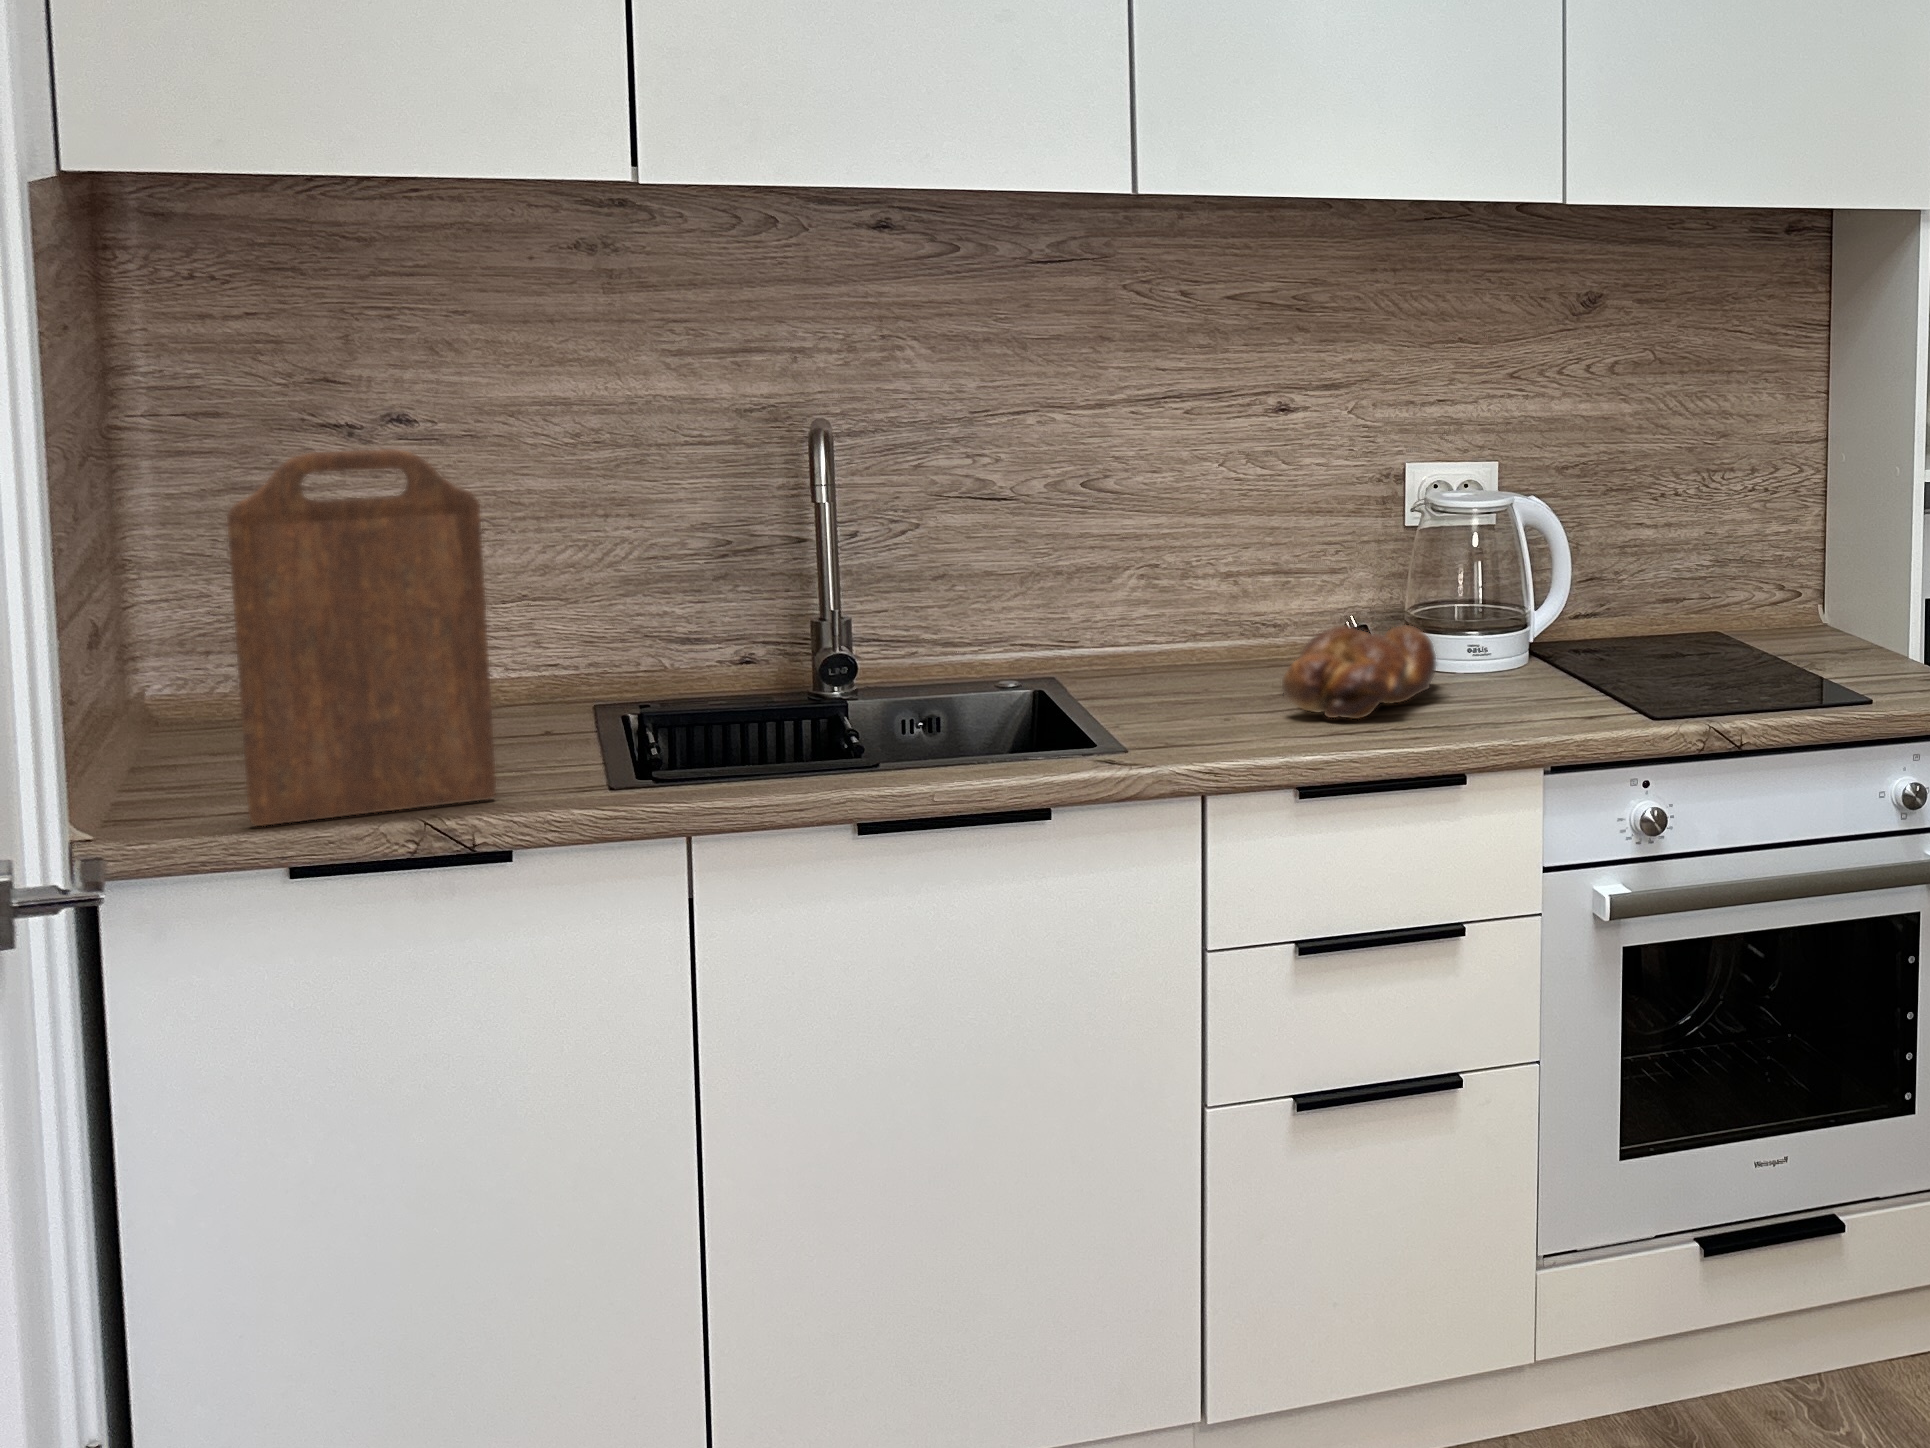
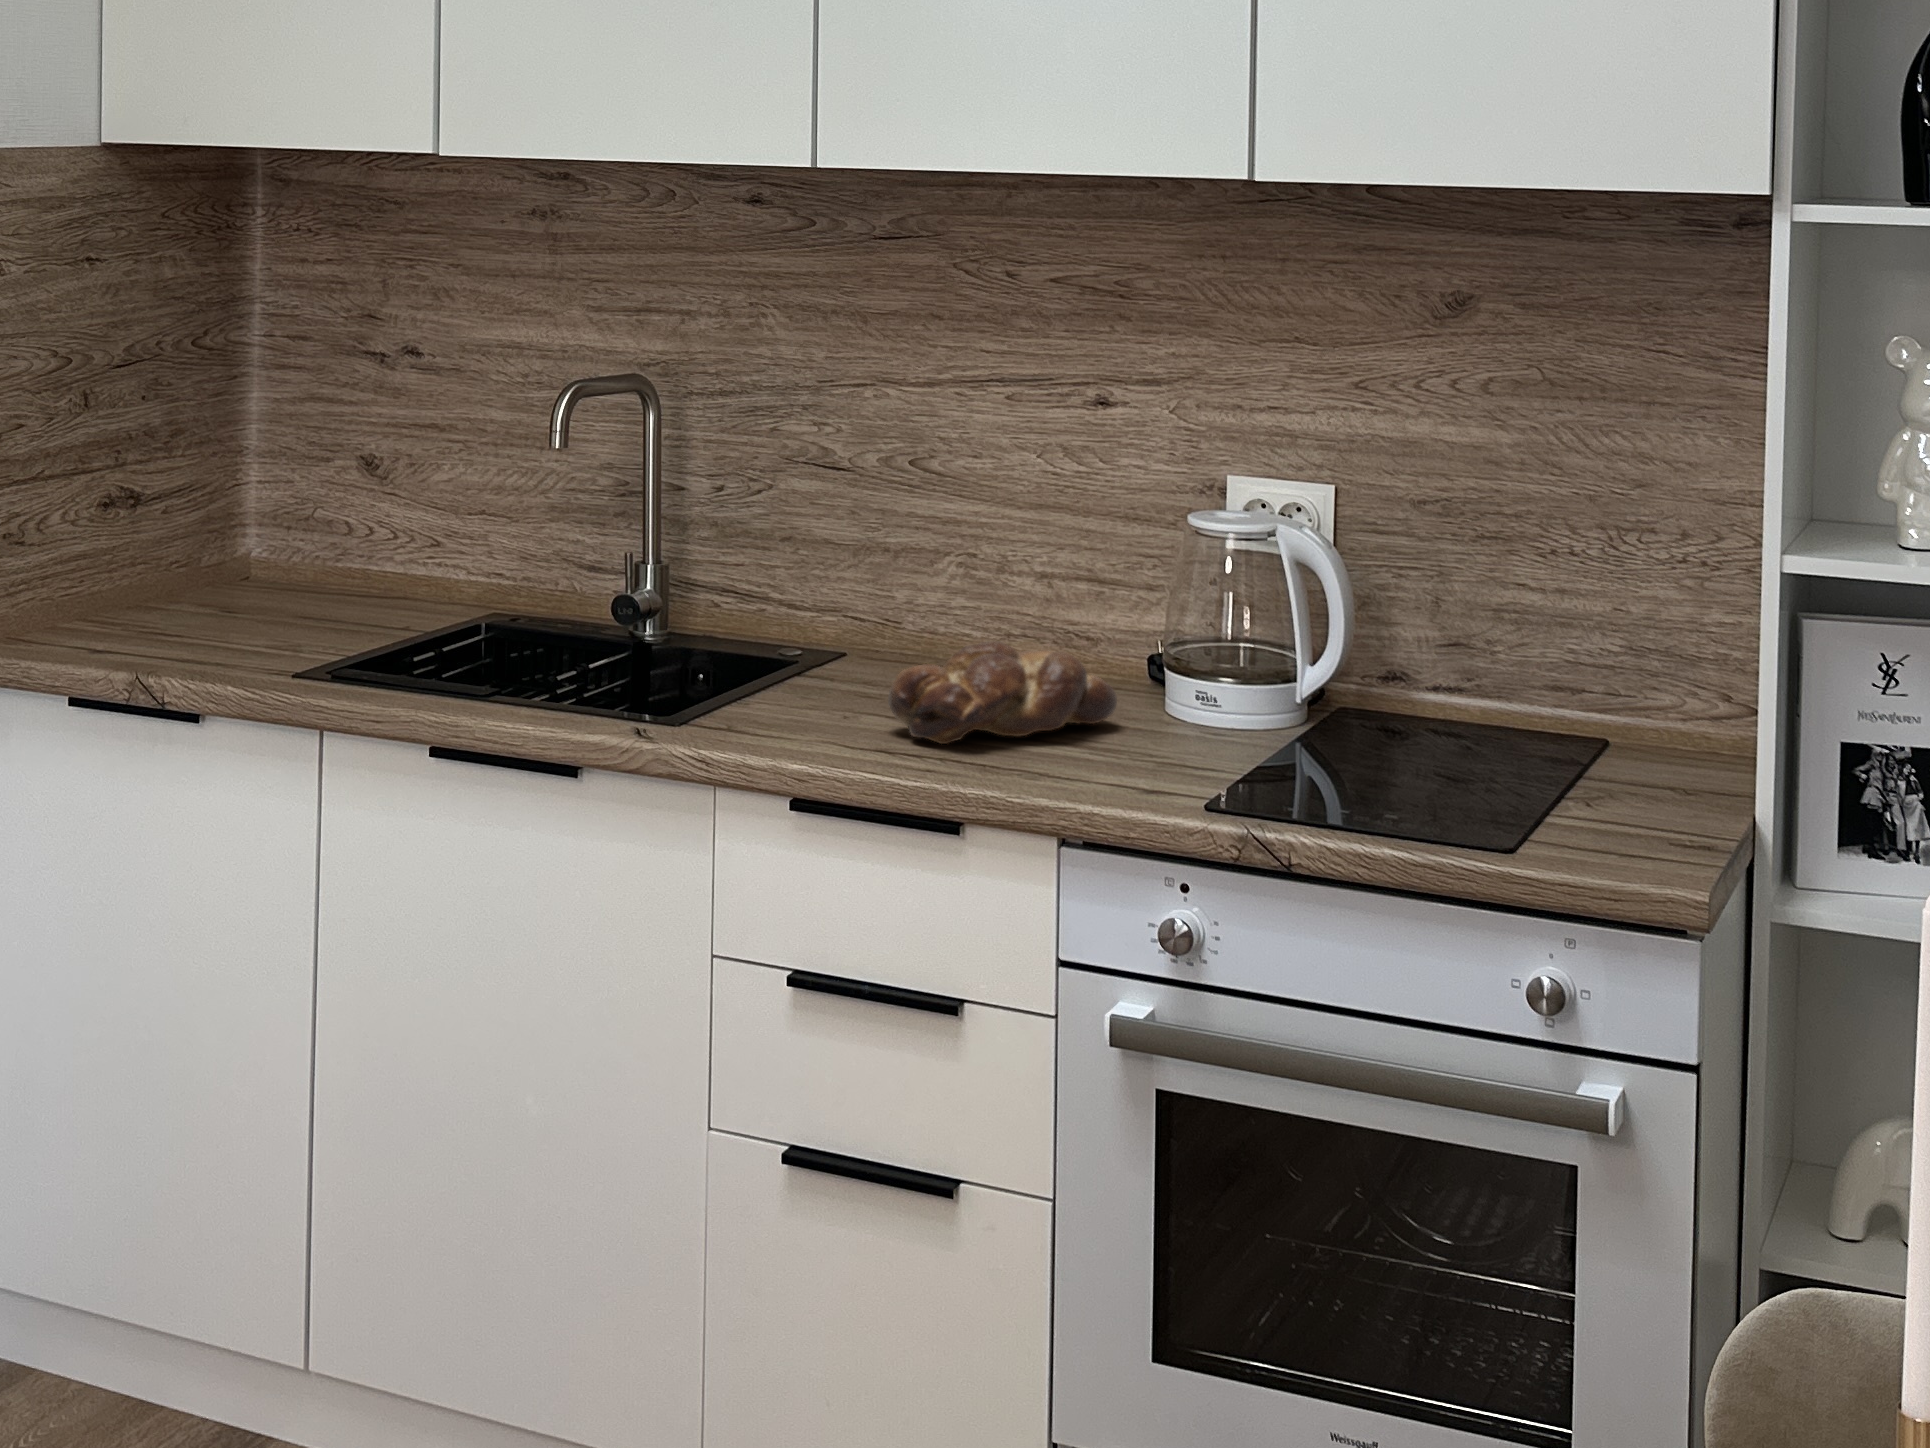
cutting board: present [227,449,496,826] -> none [68,364,233,668]

